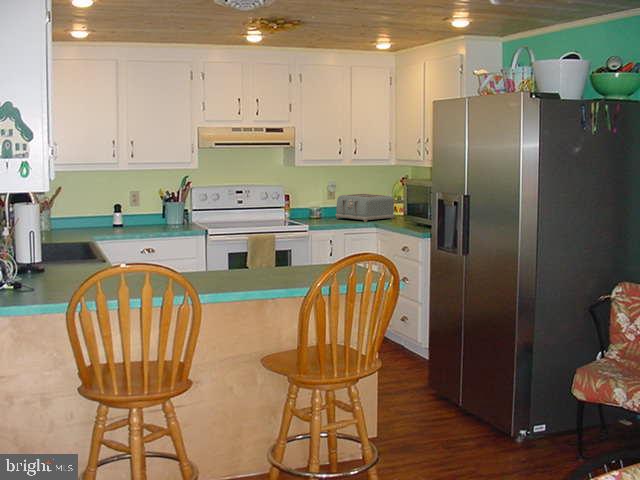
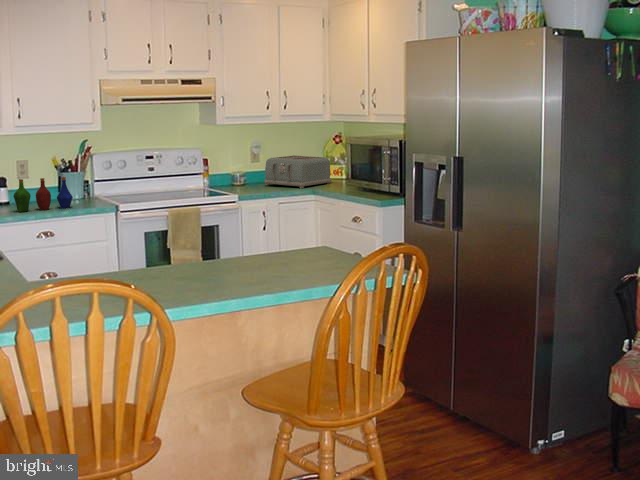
bottle: none [126,205,172,232] -> present [13,177,73,212]

